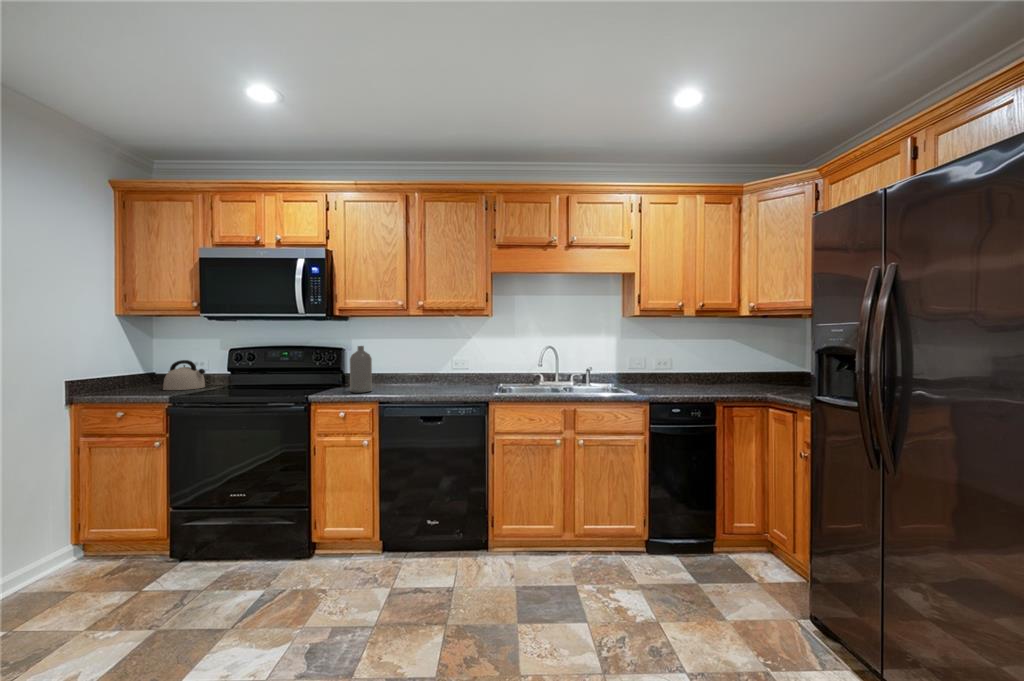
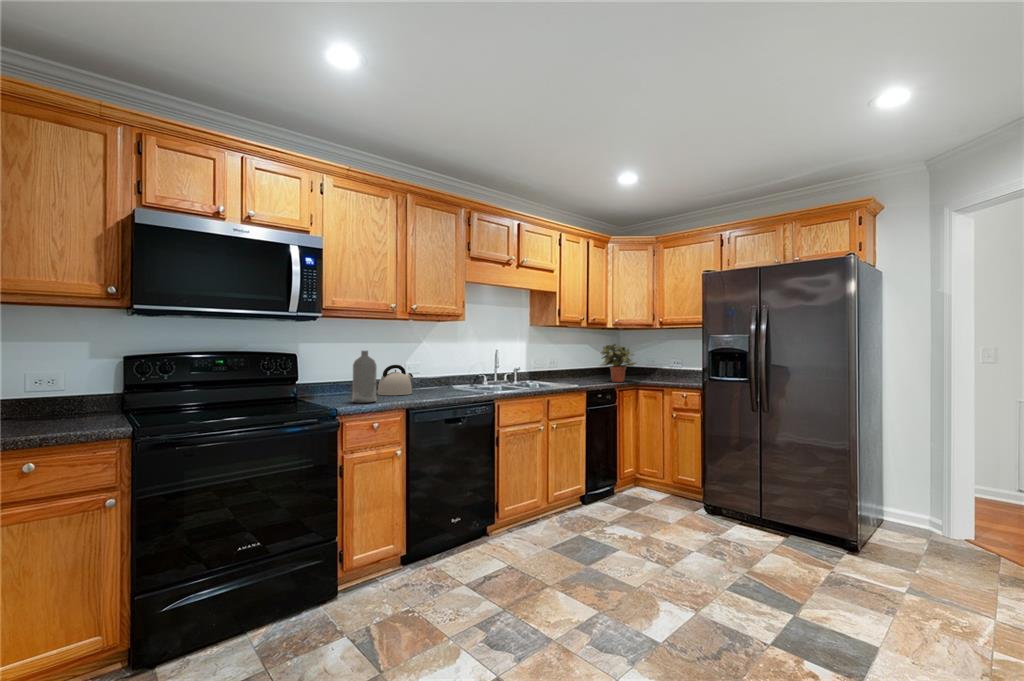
potted plant: none [705,338,770,394] -> present [600,344,637,382]
kettle: present [163,360,205,390] -> present [378,365,413,395]

